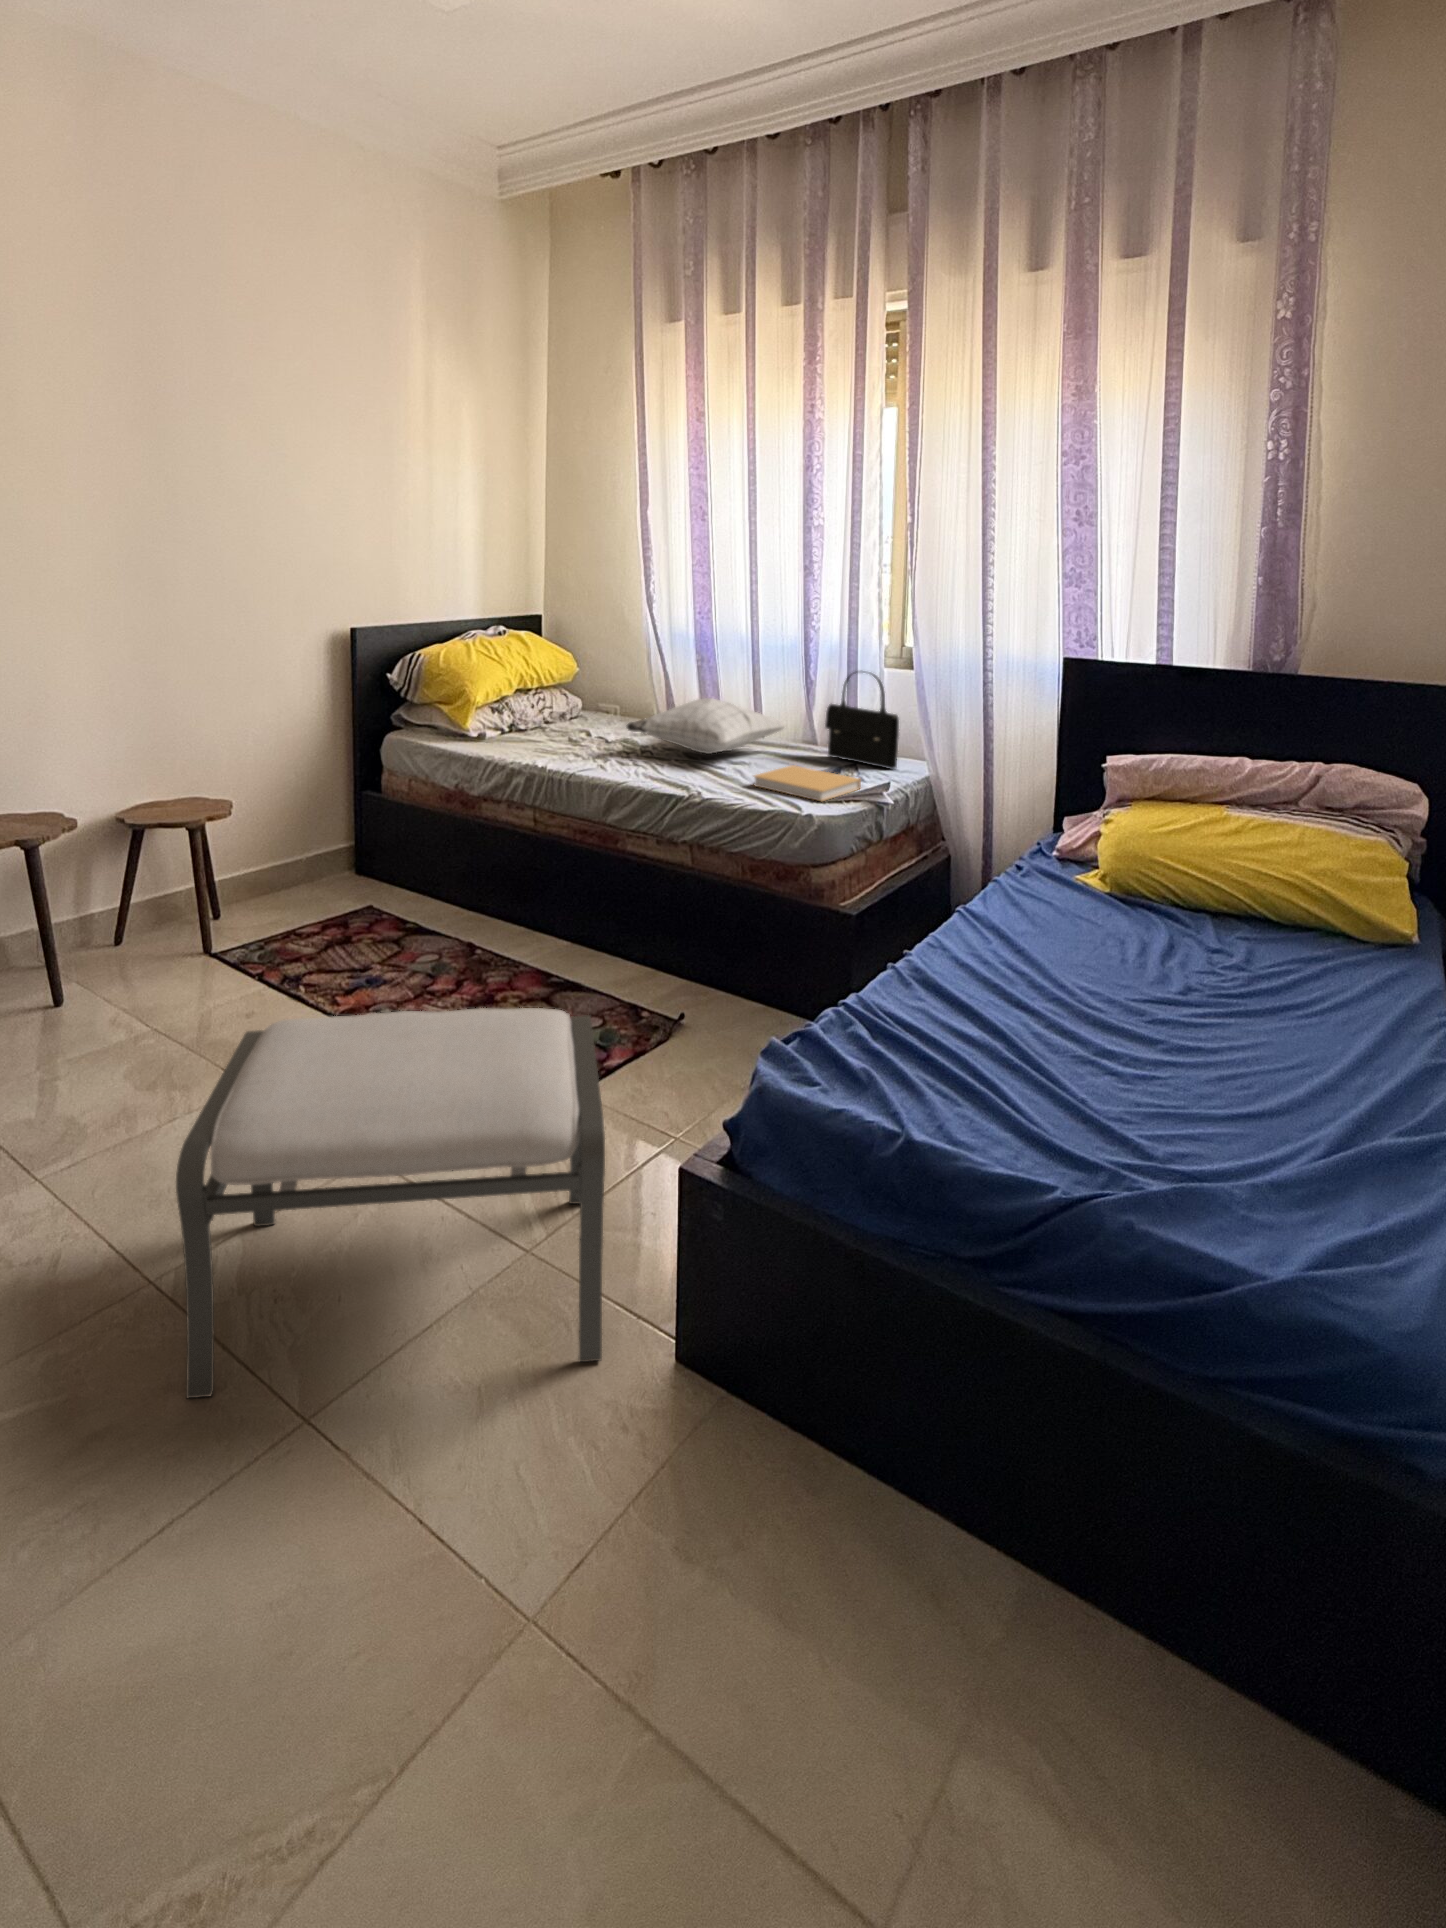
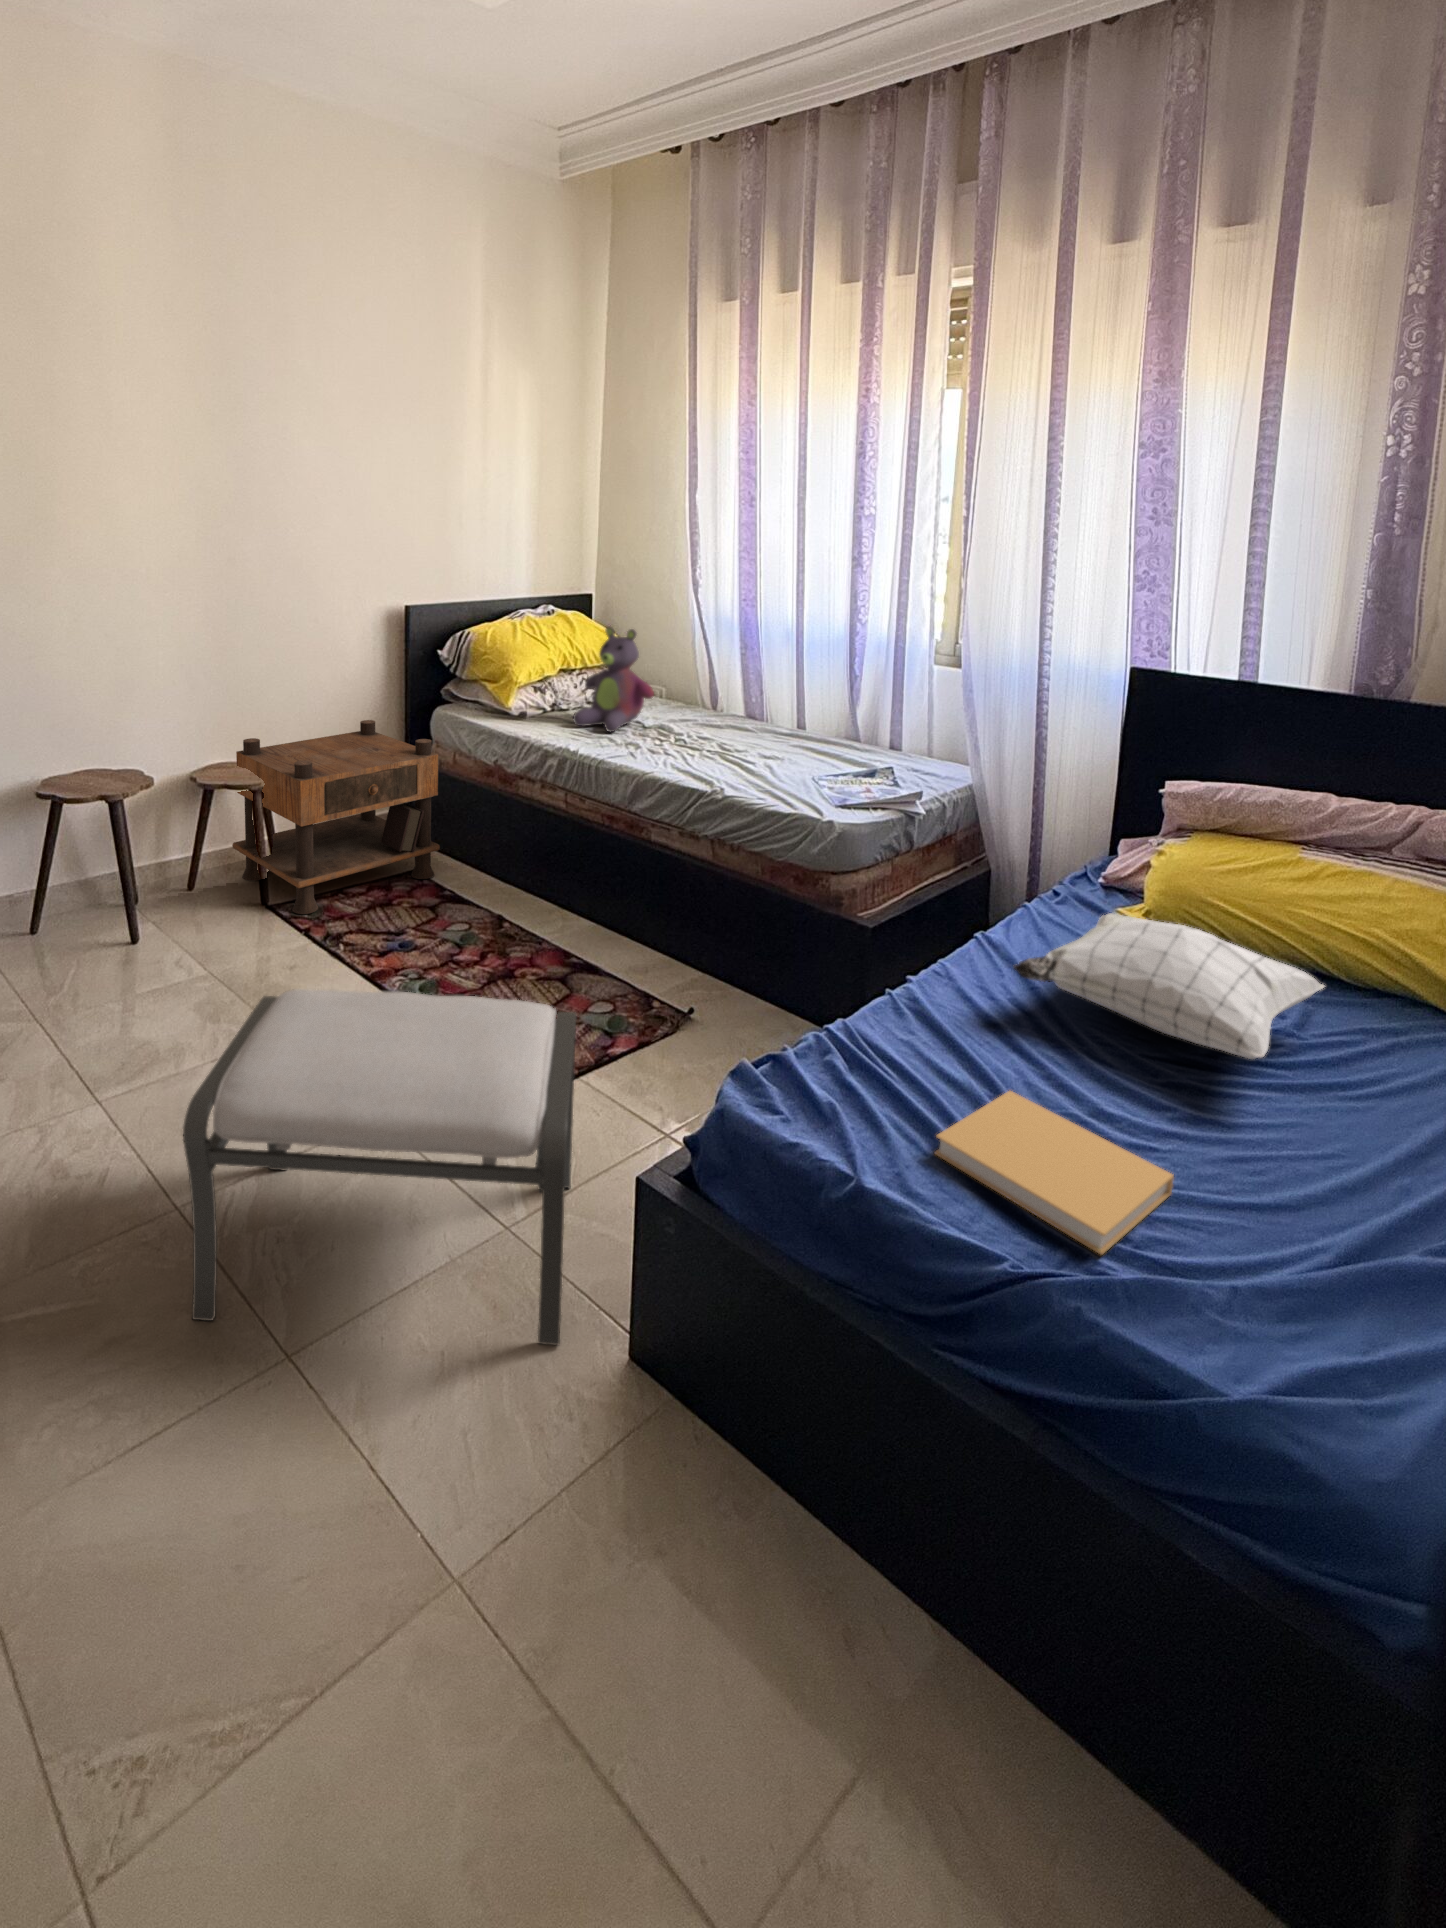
stuffed bear: none [535,641,617,748] -> present [573,626,654,732]
handbag: present [825,673,899,769] -> none [864,670,942,775]
pillow: present [627,698,785,754] -> present [1014,913,1324,1059]
nightstand: none [165,749,399,959] -> present [232,720,440,914]
book: present [754,765,861,801] -> present [935,1091,1174,1255]

